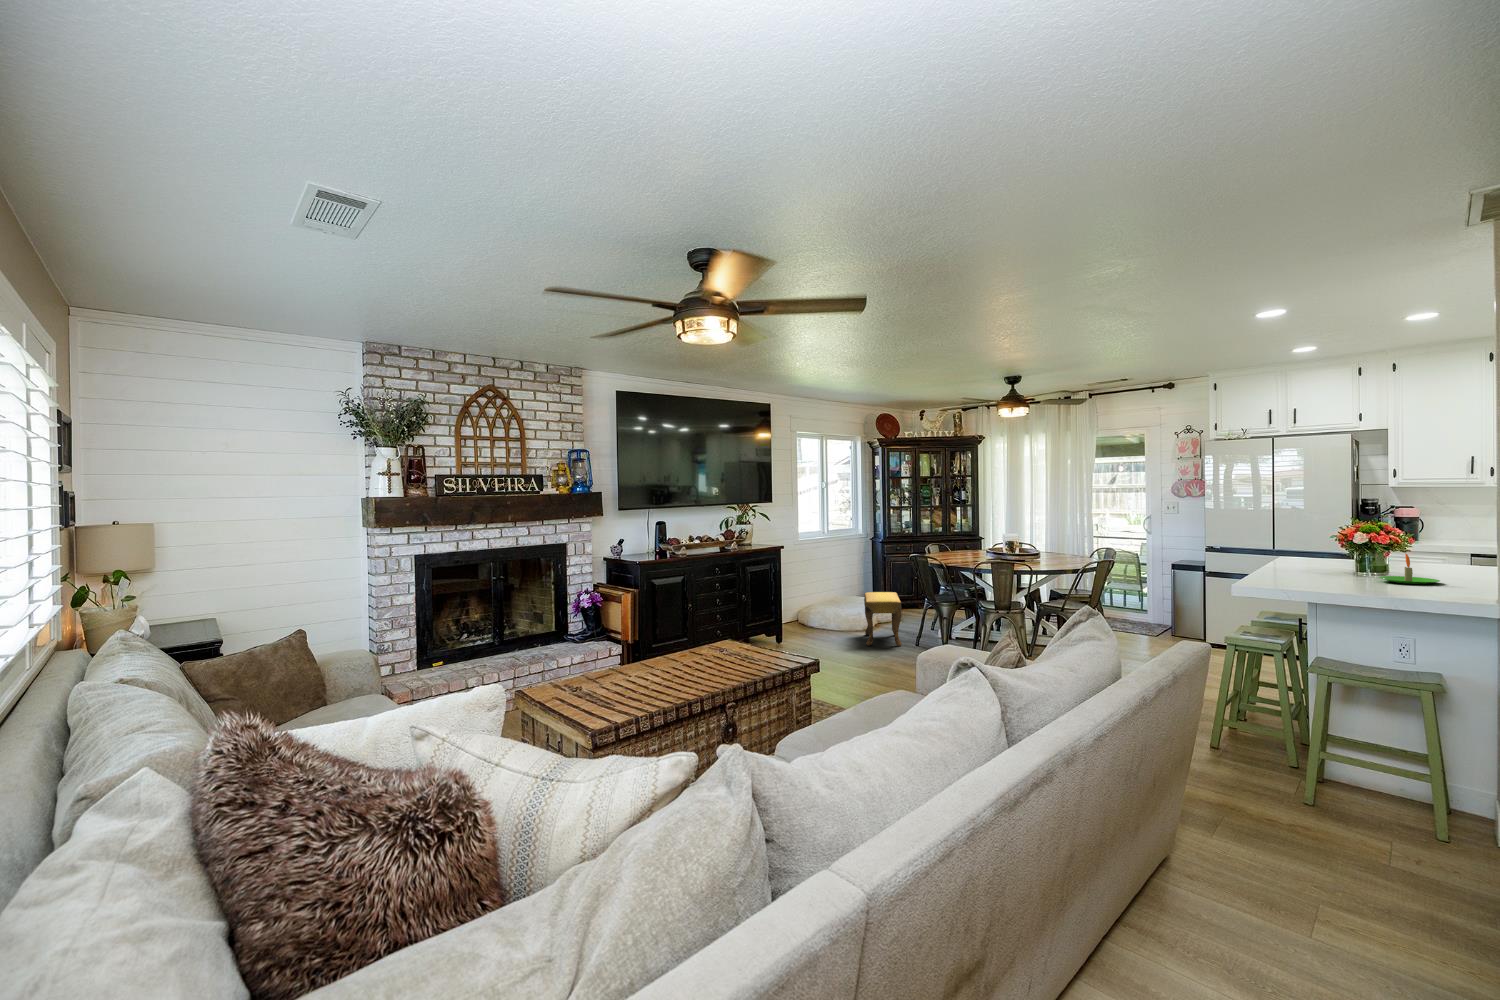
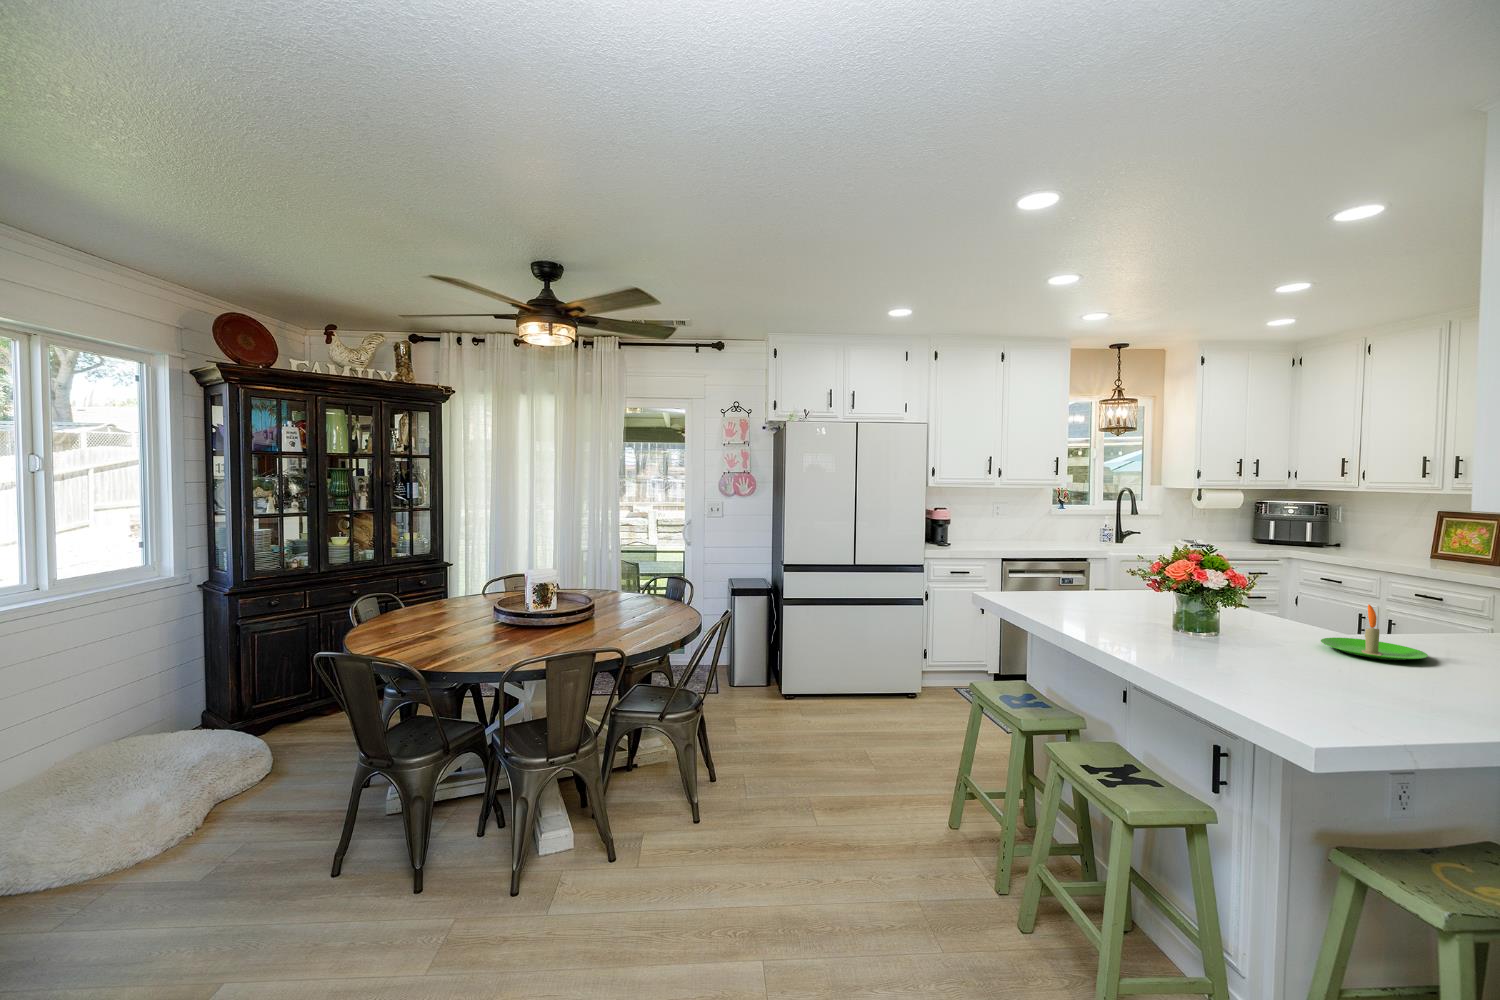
footstool: present [864,592,902,647] -> none [161,735,296,946]

